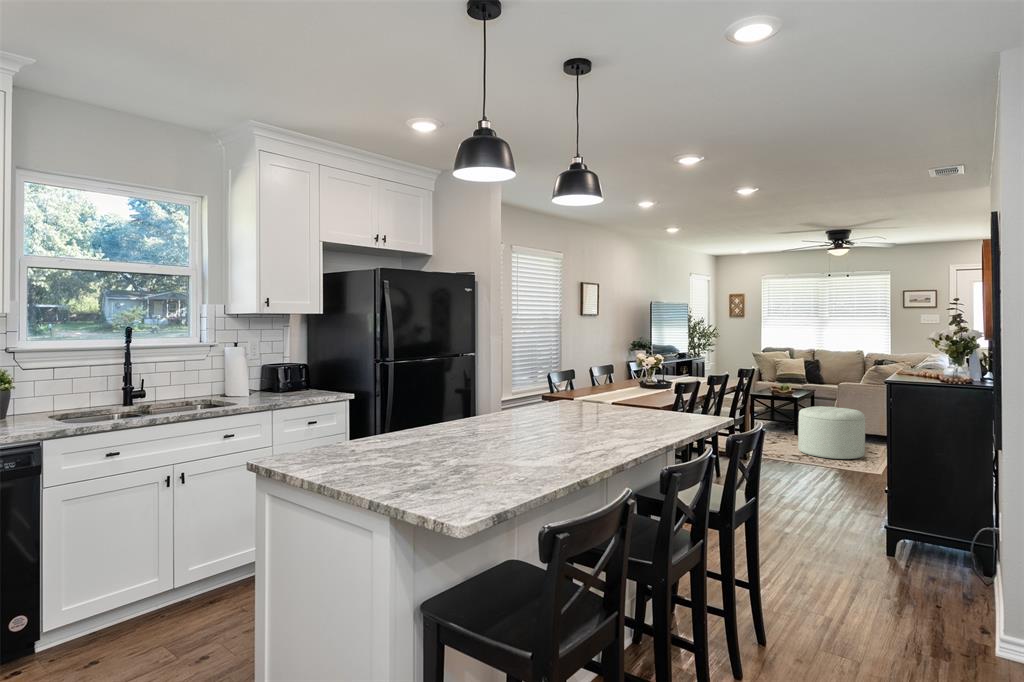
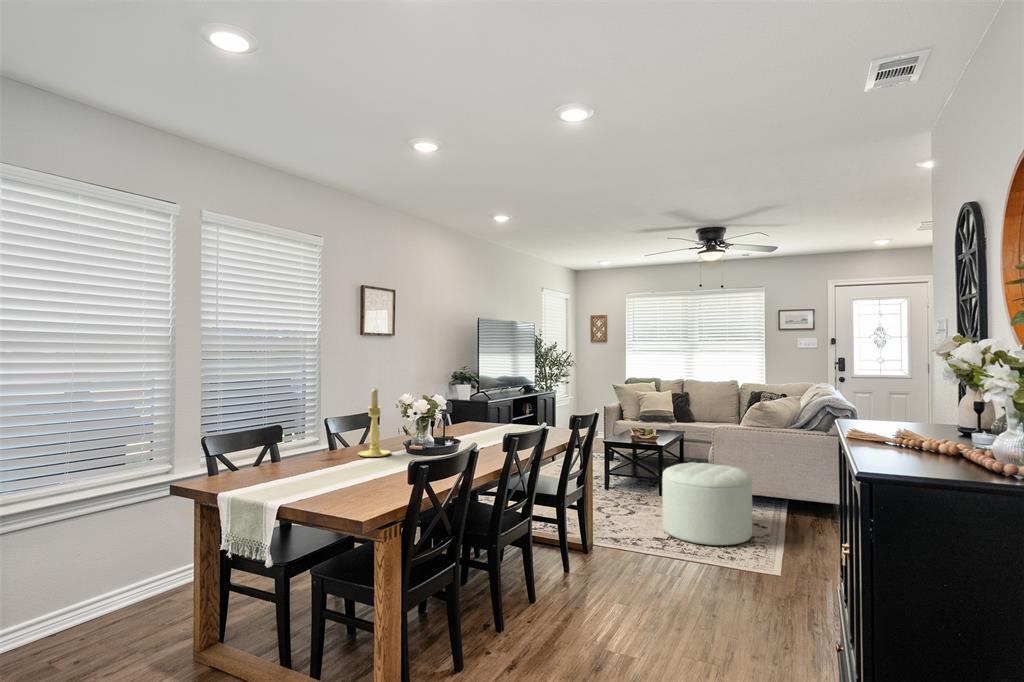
candle holder: none [614,351,633,390] -> present [358,389,391,457]

